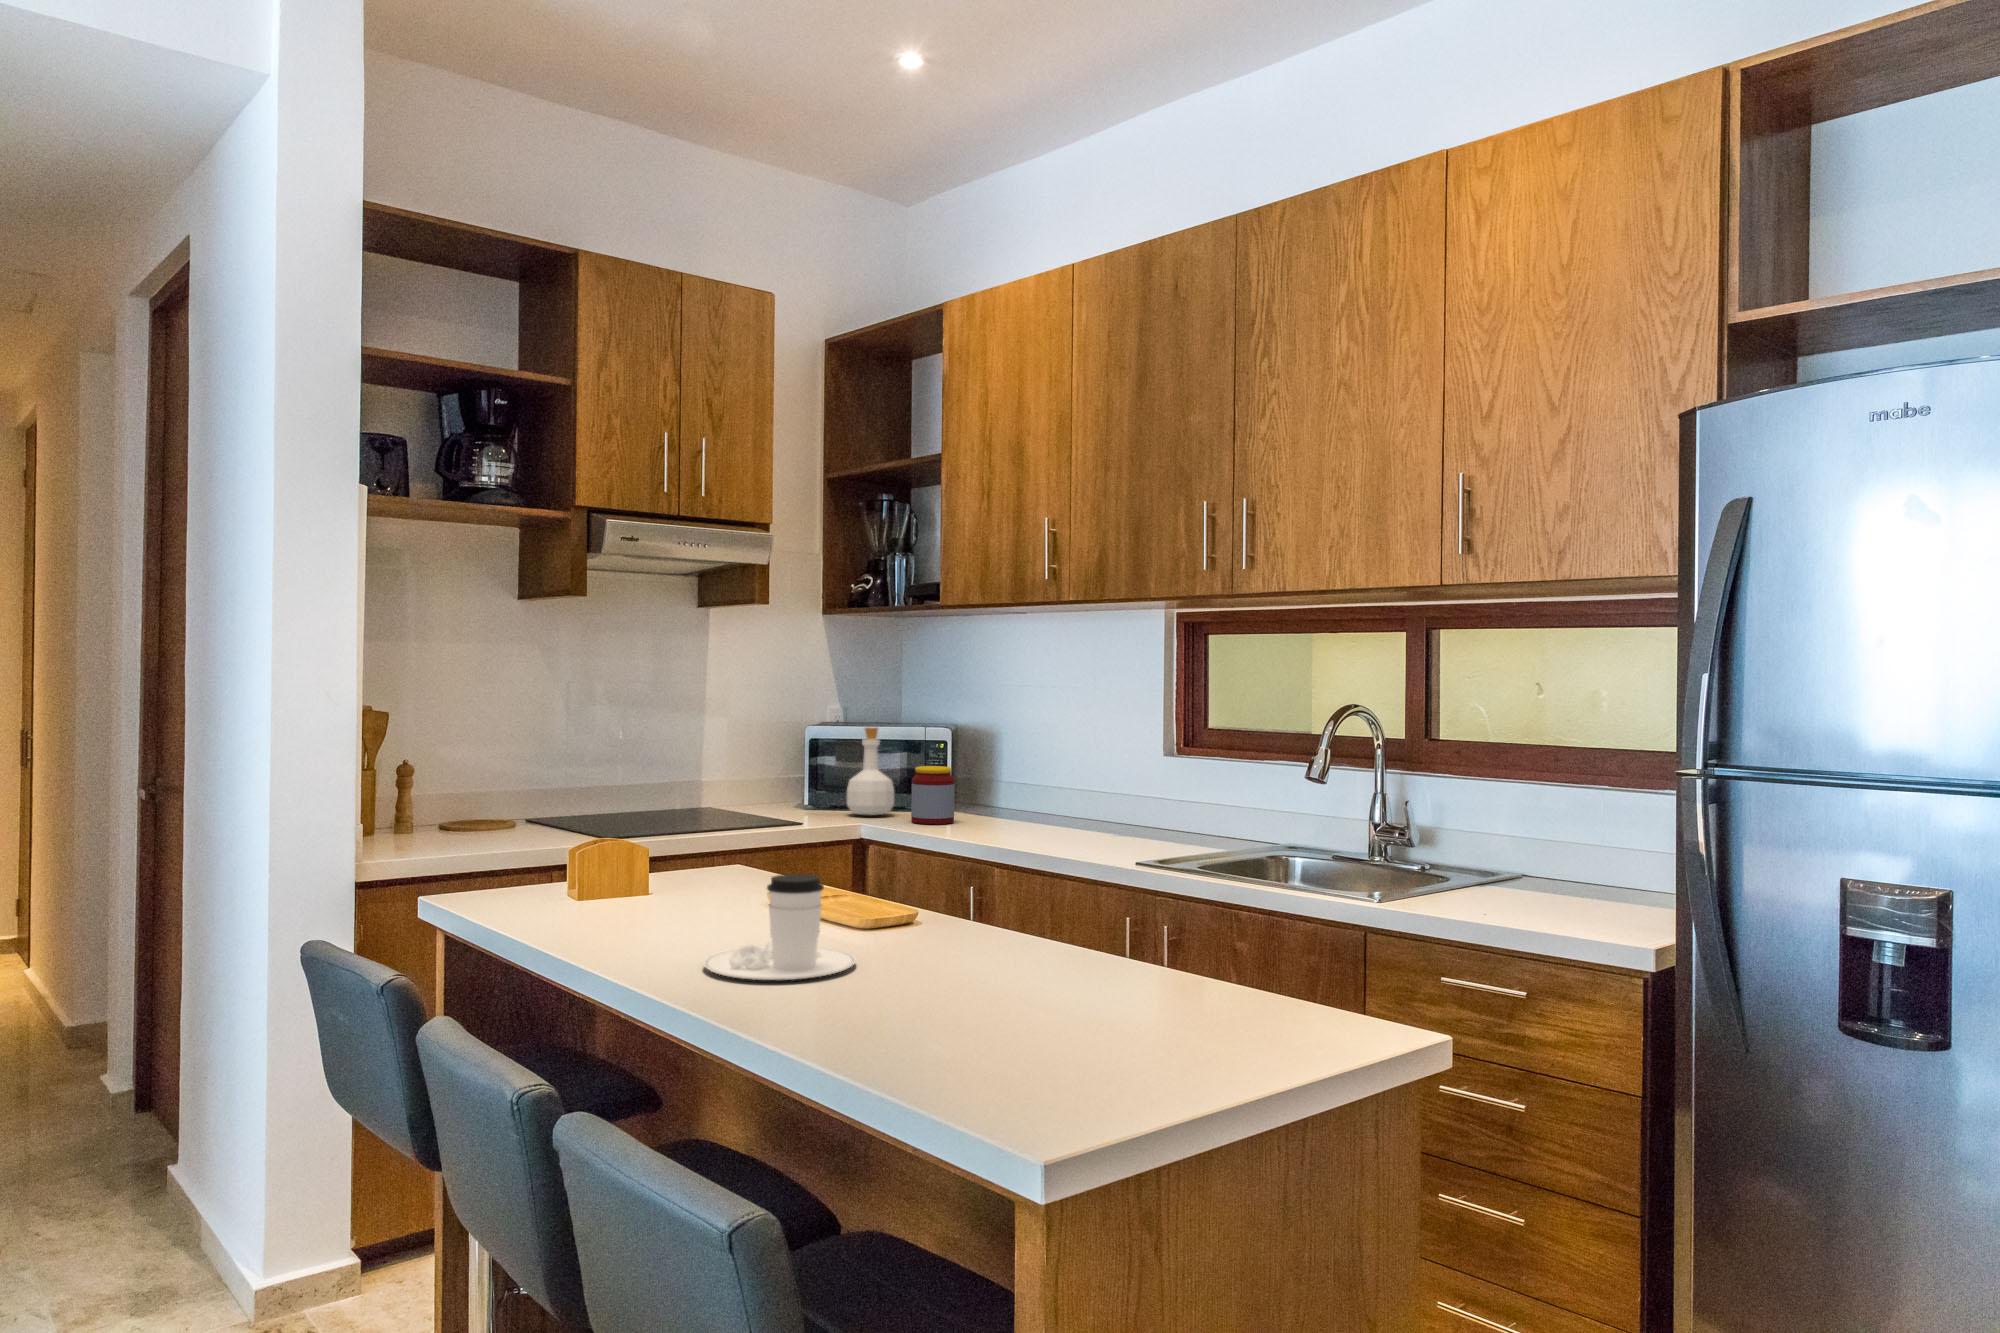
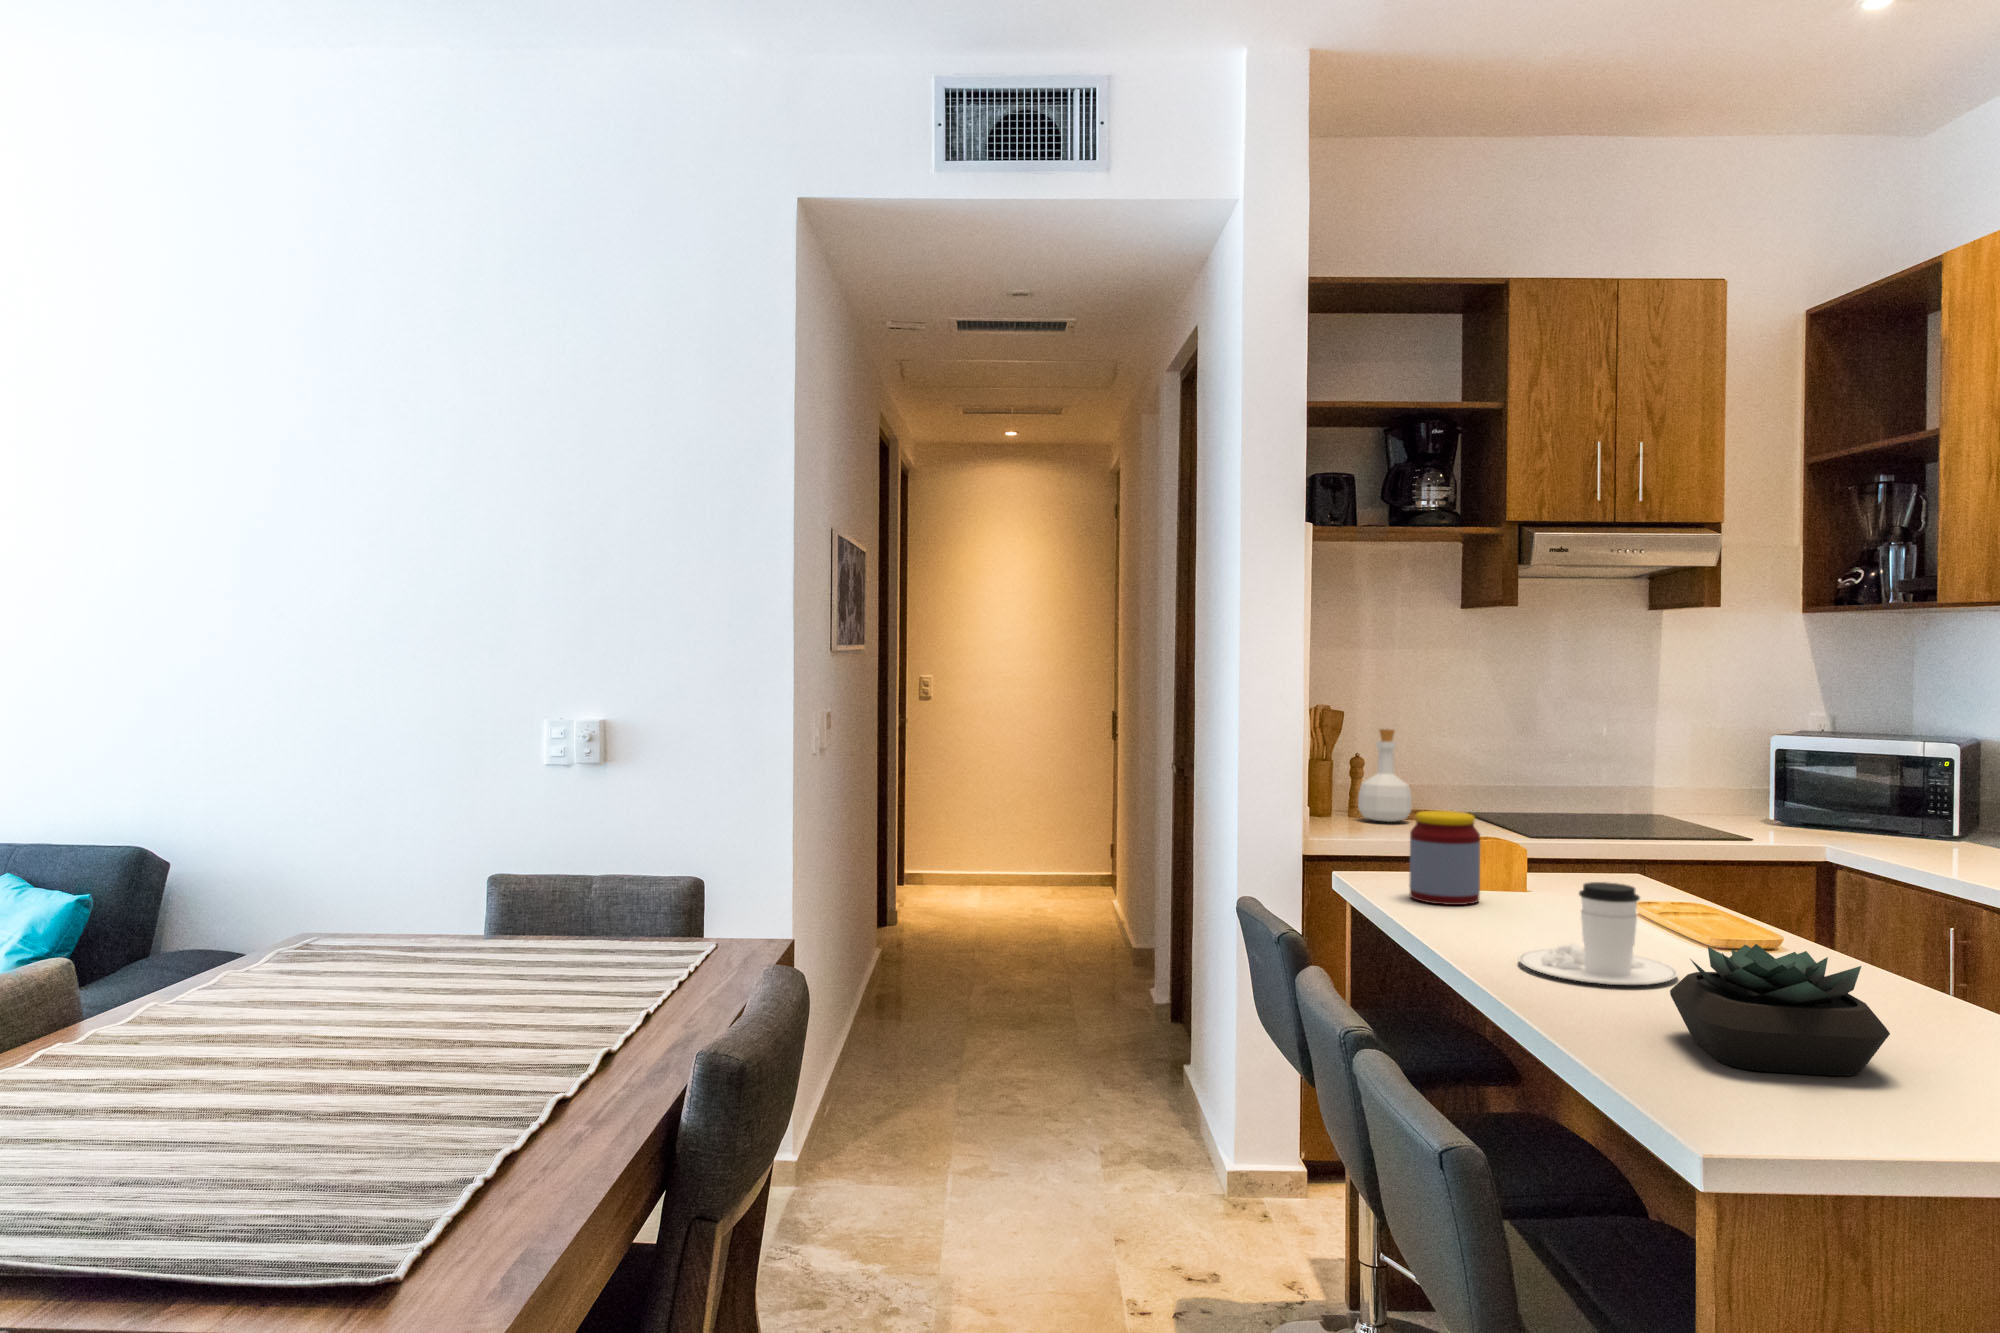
bottle: present [847,727,894,815] -> present [1358,729,1412,822]
jar: present [911,766,955,824] -> present [1409,811,1480,905]
succulent plant: none [889,916,1080,1040] -> present [1670,944,1890,1076]

